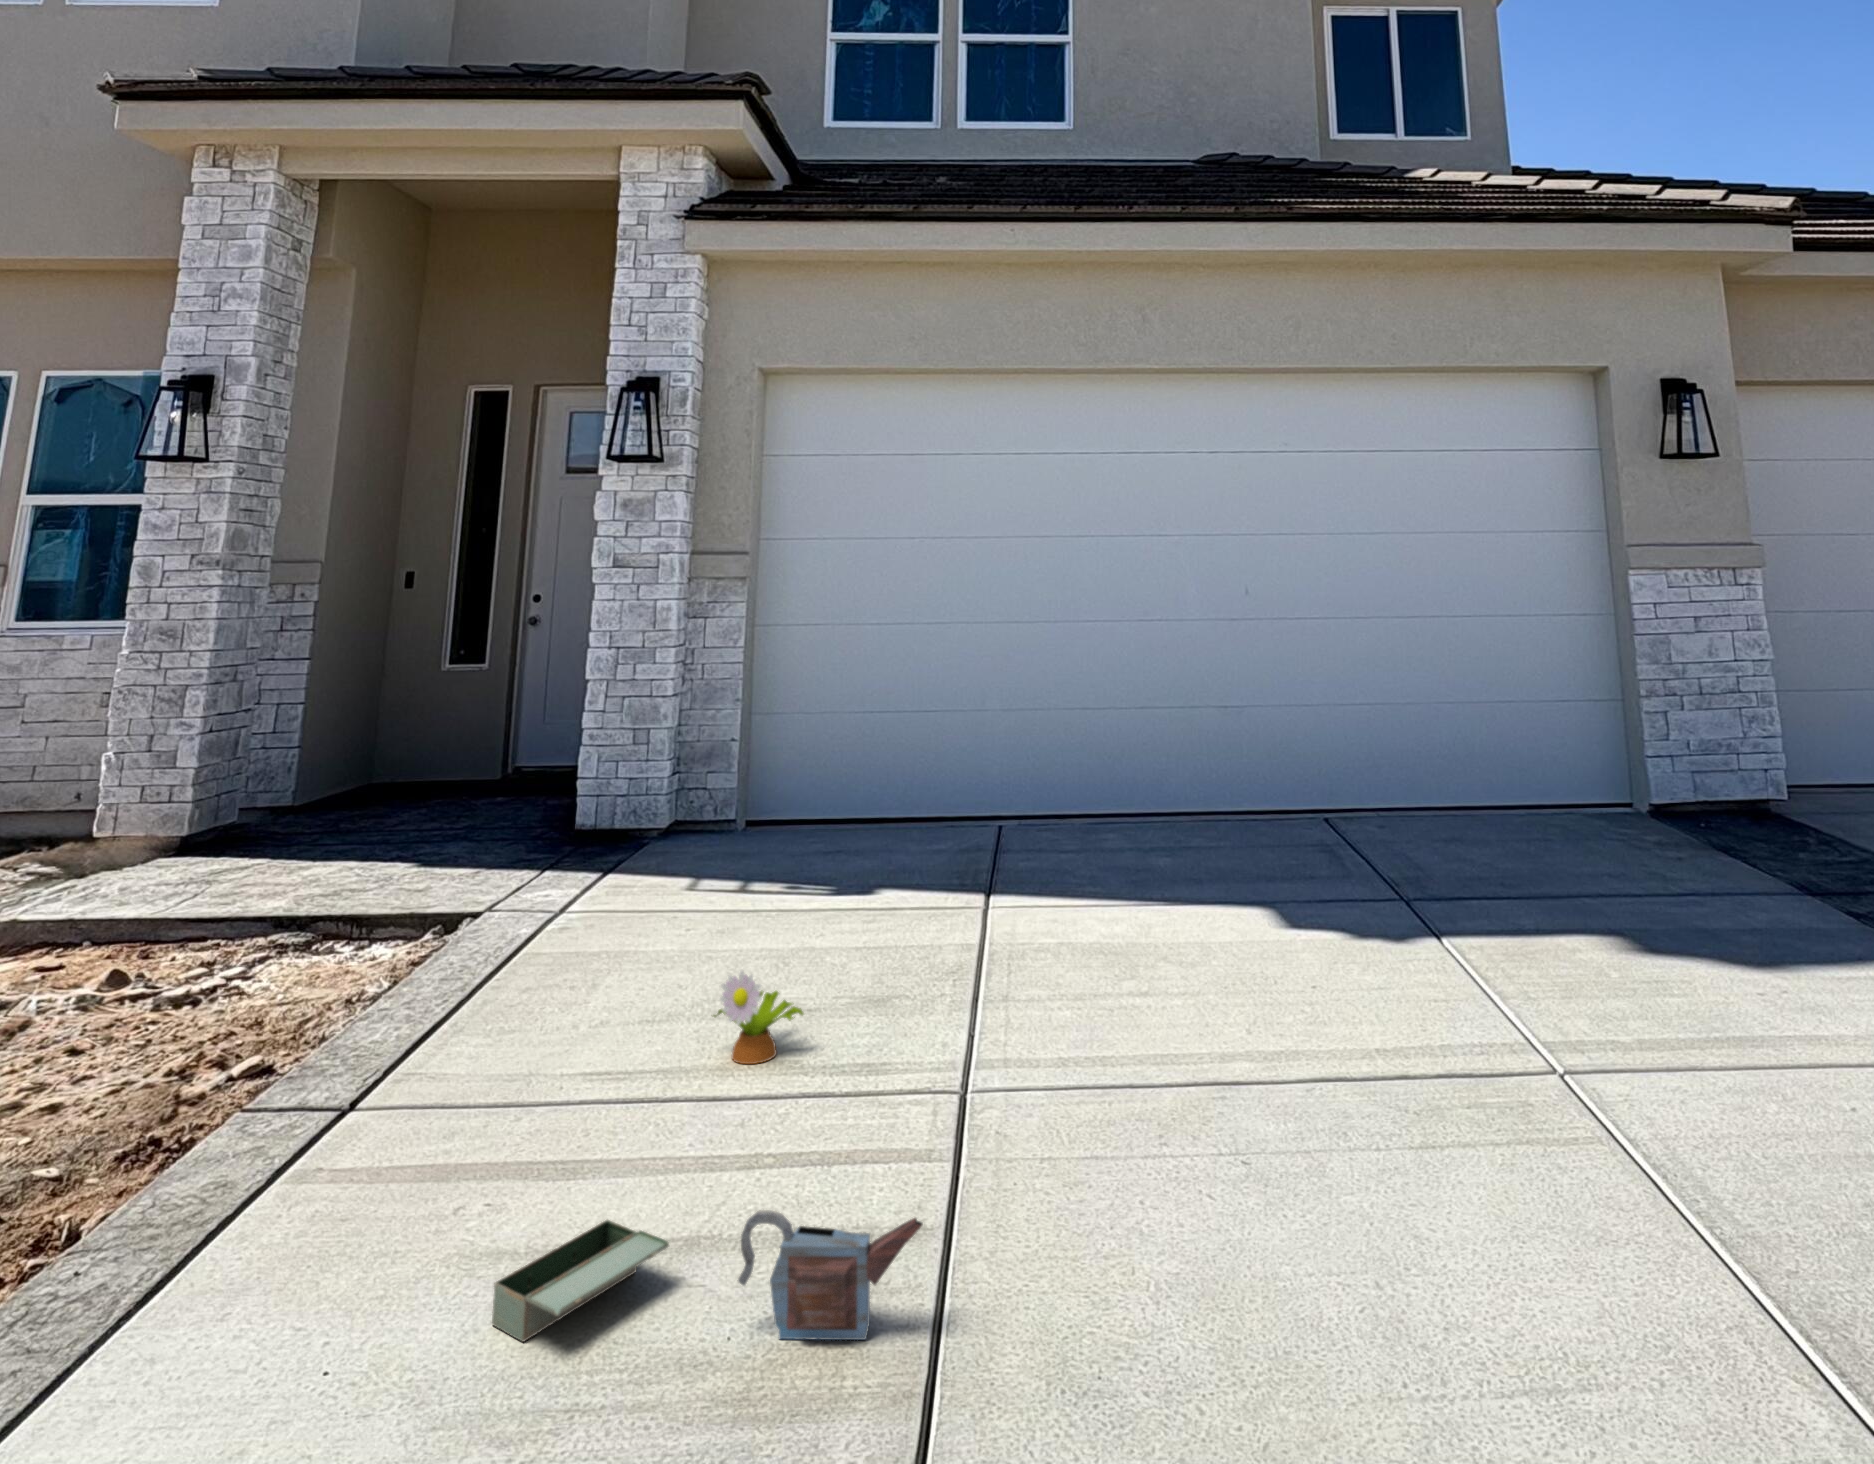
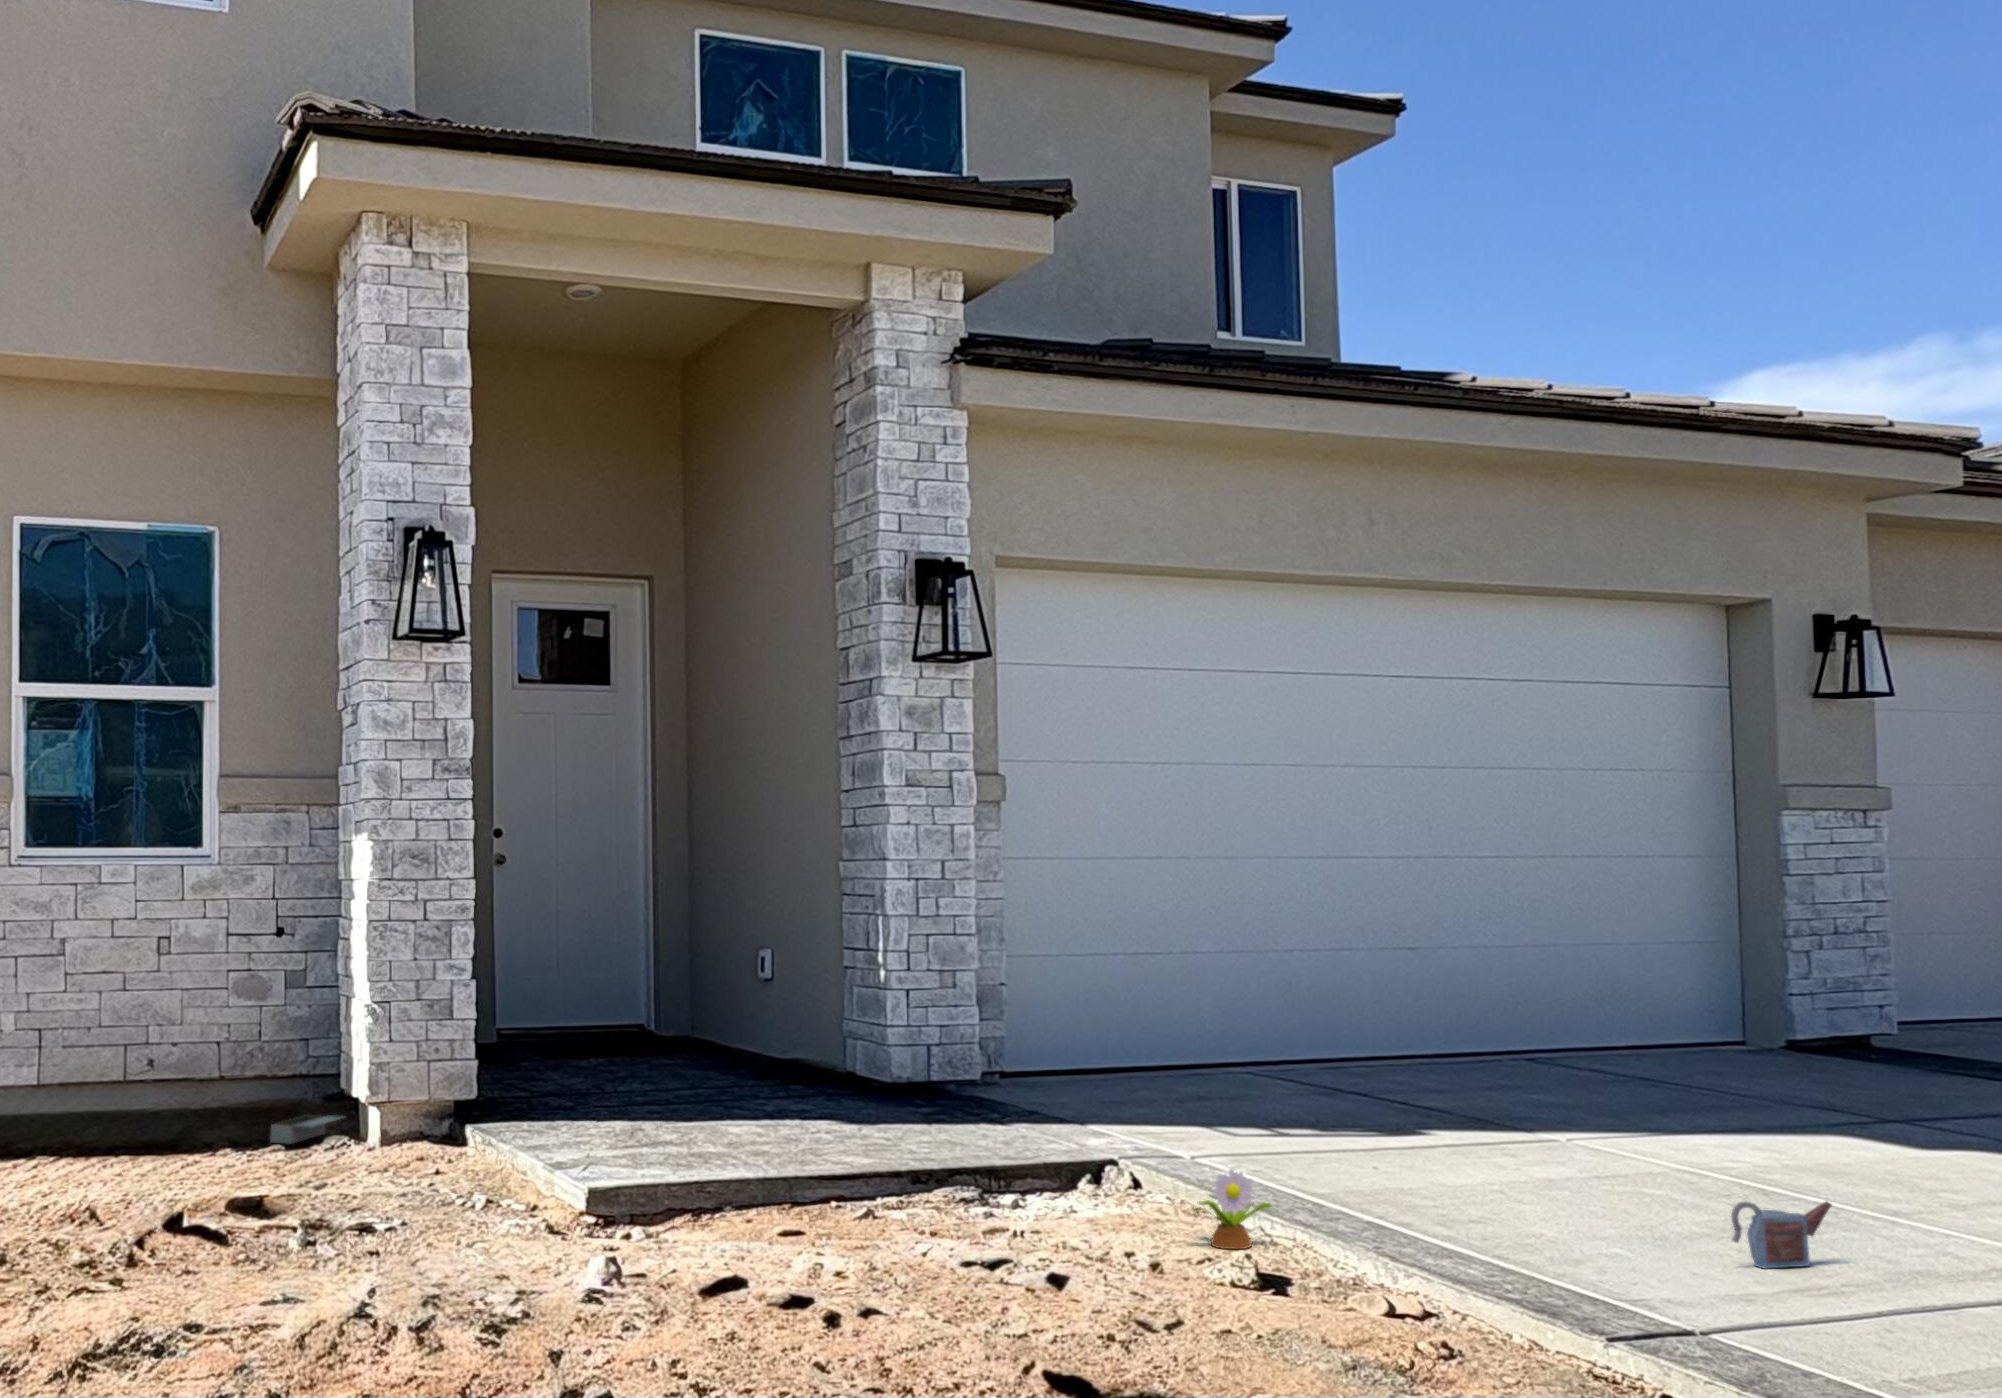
decorative plant: present [714,971,804,1064] -> present [1195,1169,1271,1249]
toolbox: present [492,1220,669,1342] -> present [270,1115,344,1144]

